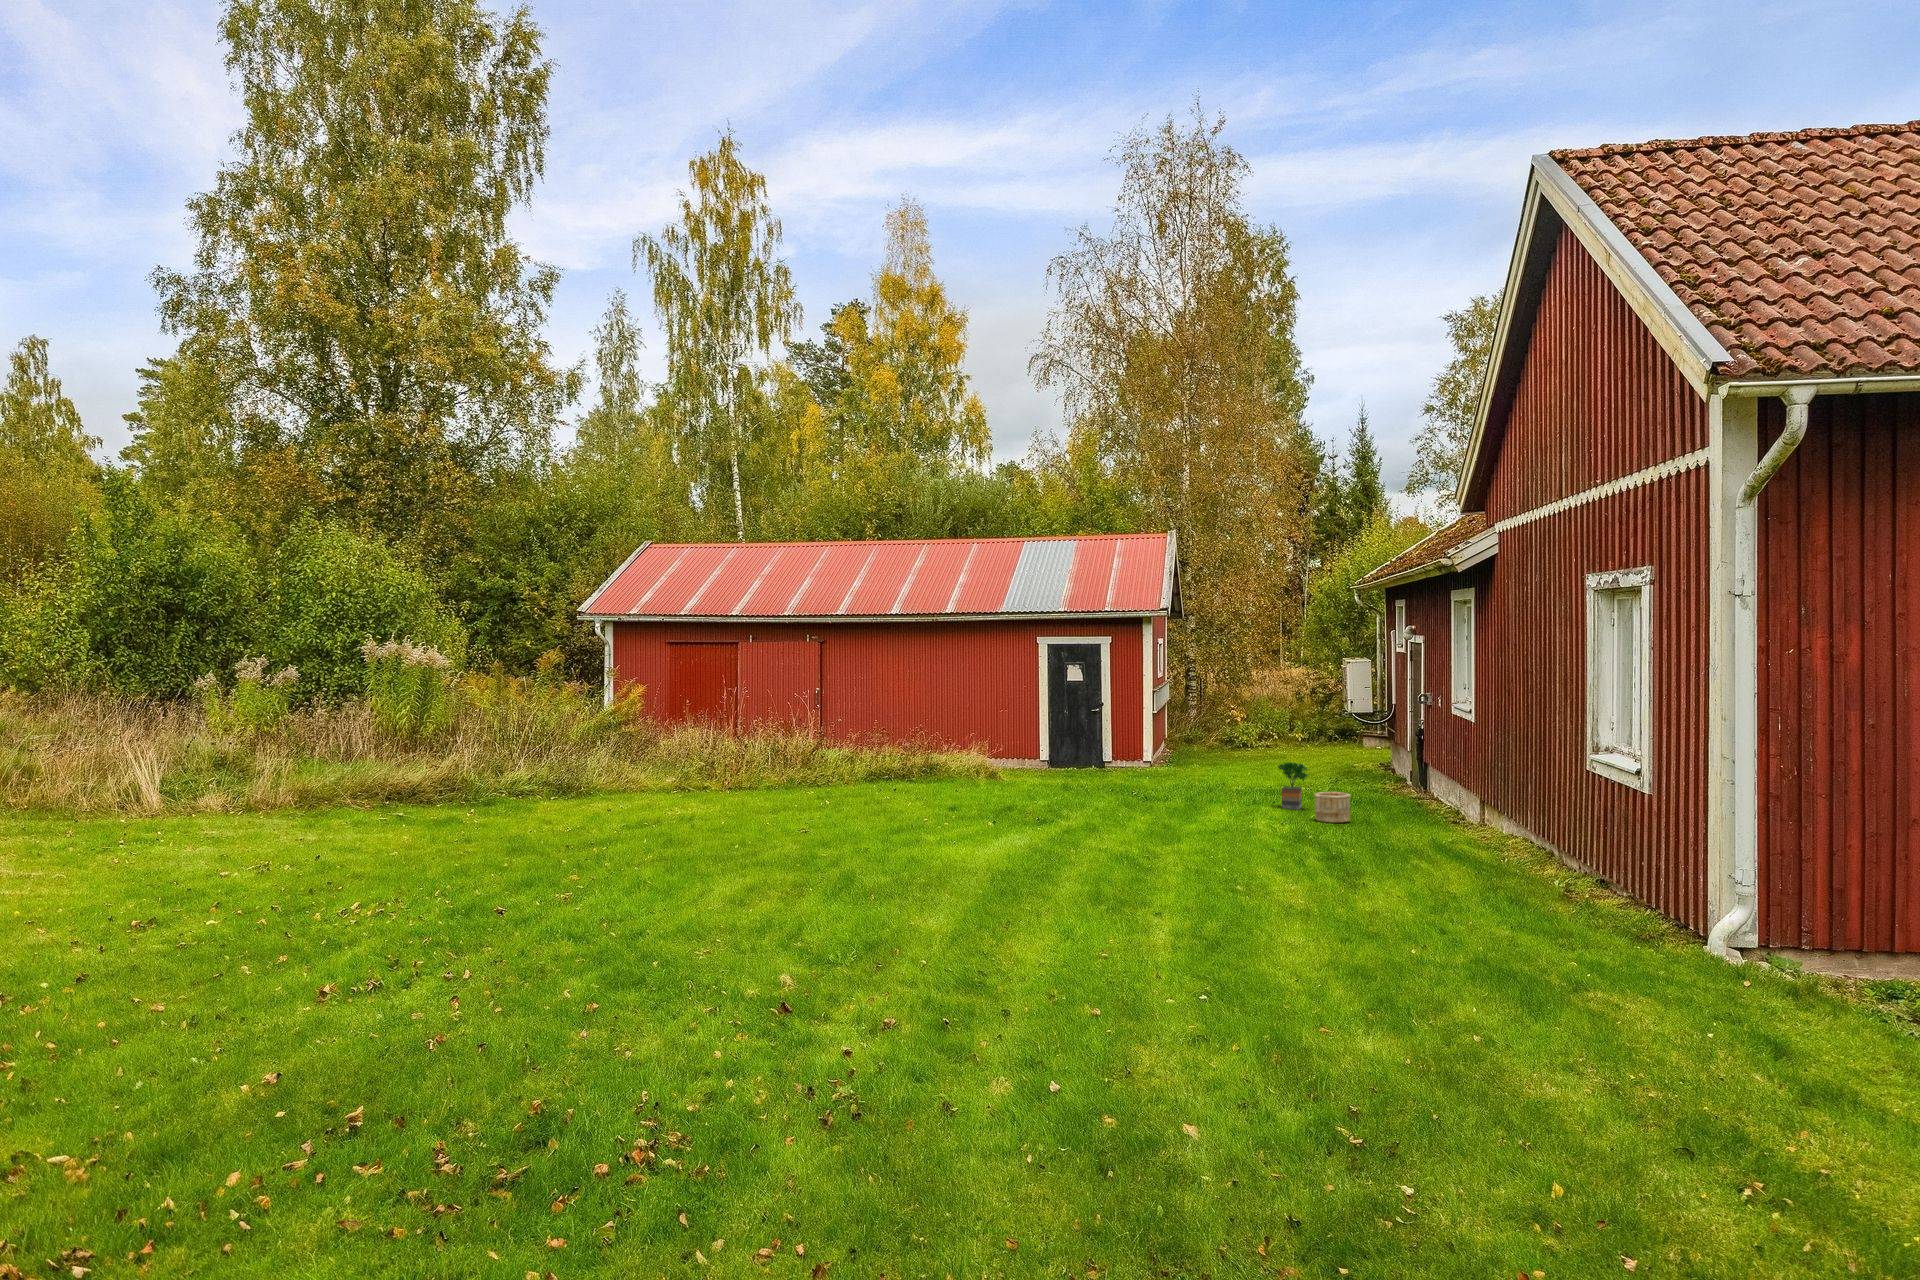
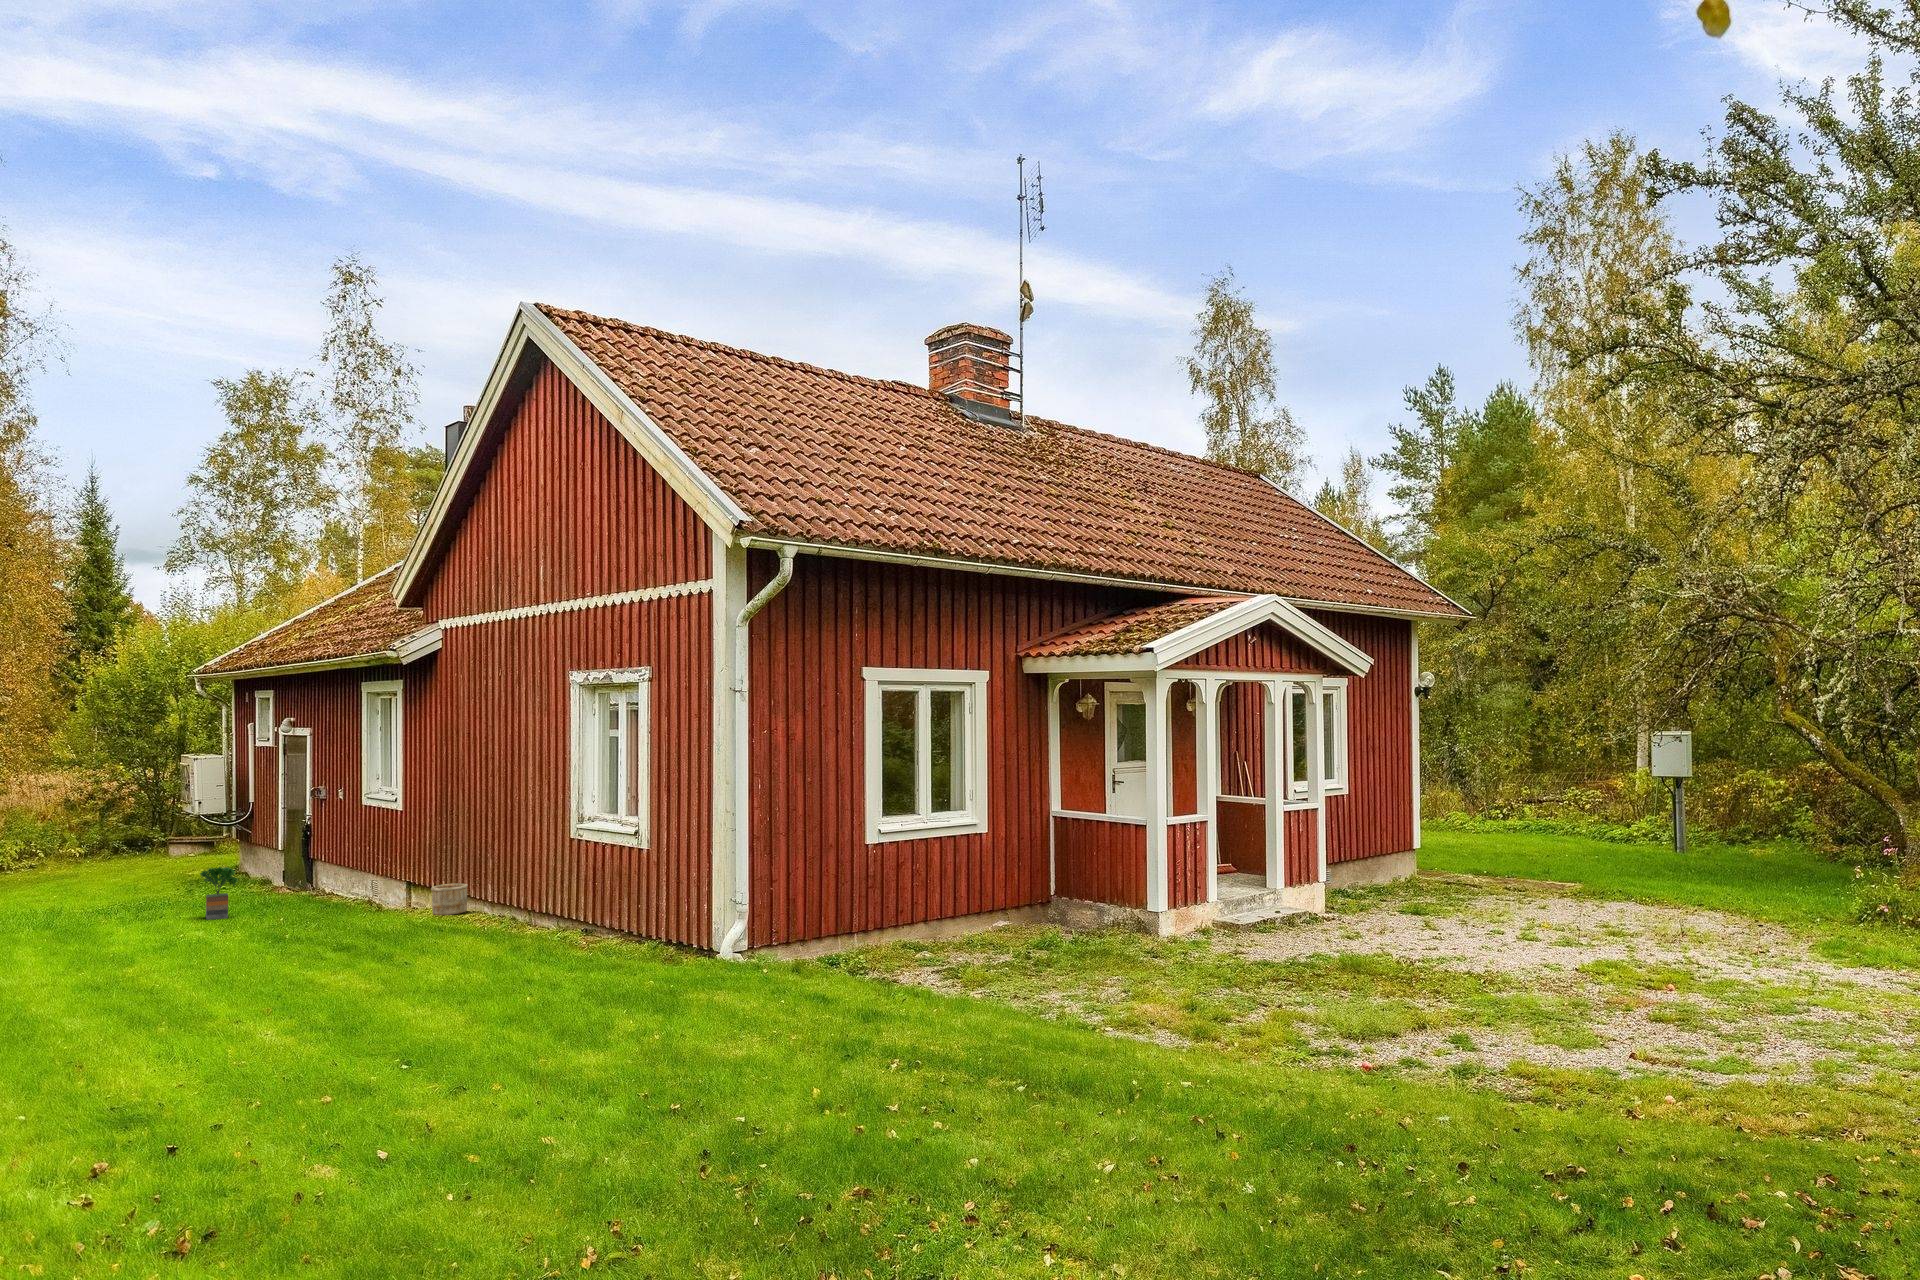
wooden bucket: present [1314,792,1351,823] -> present [431,883,468,915]

